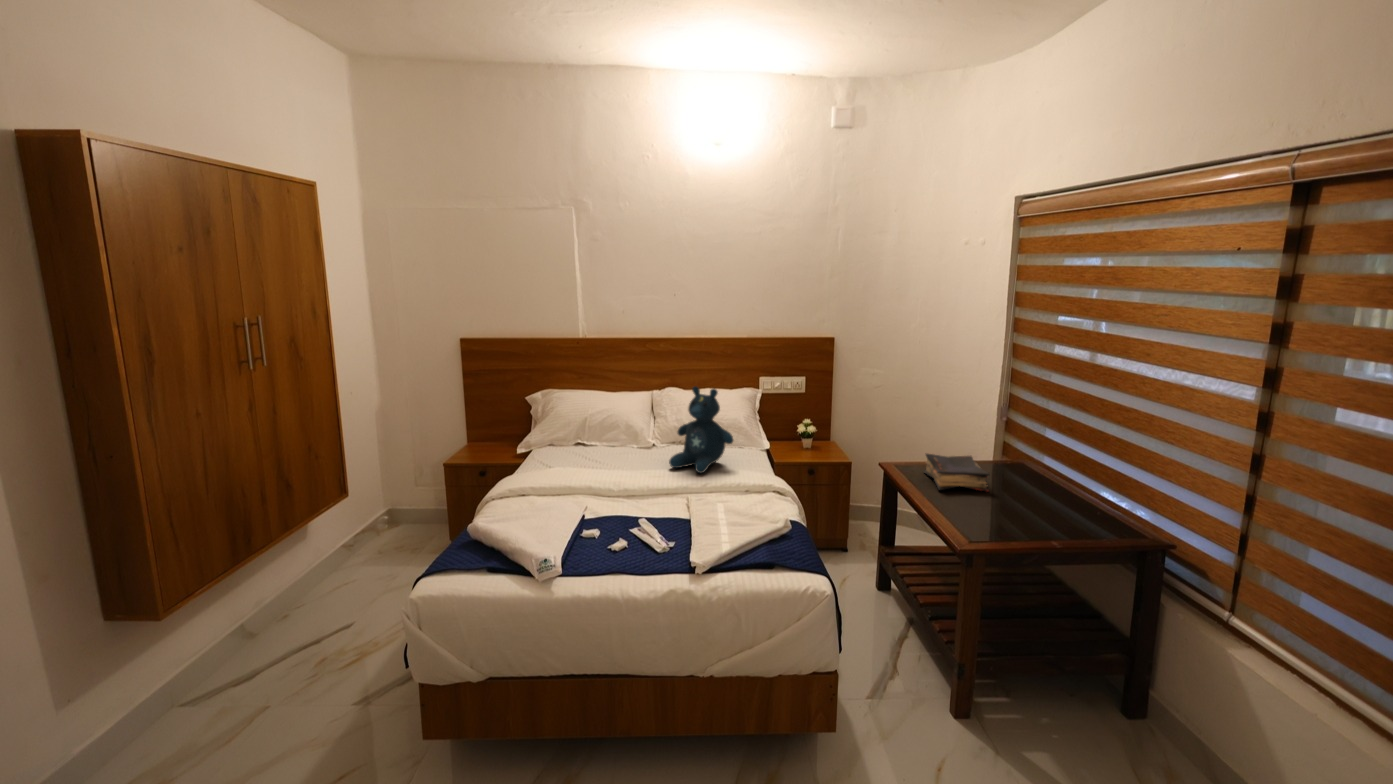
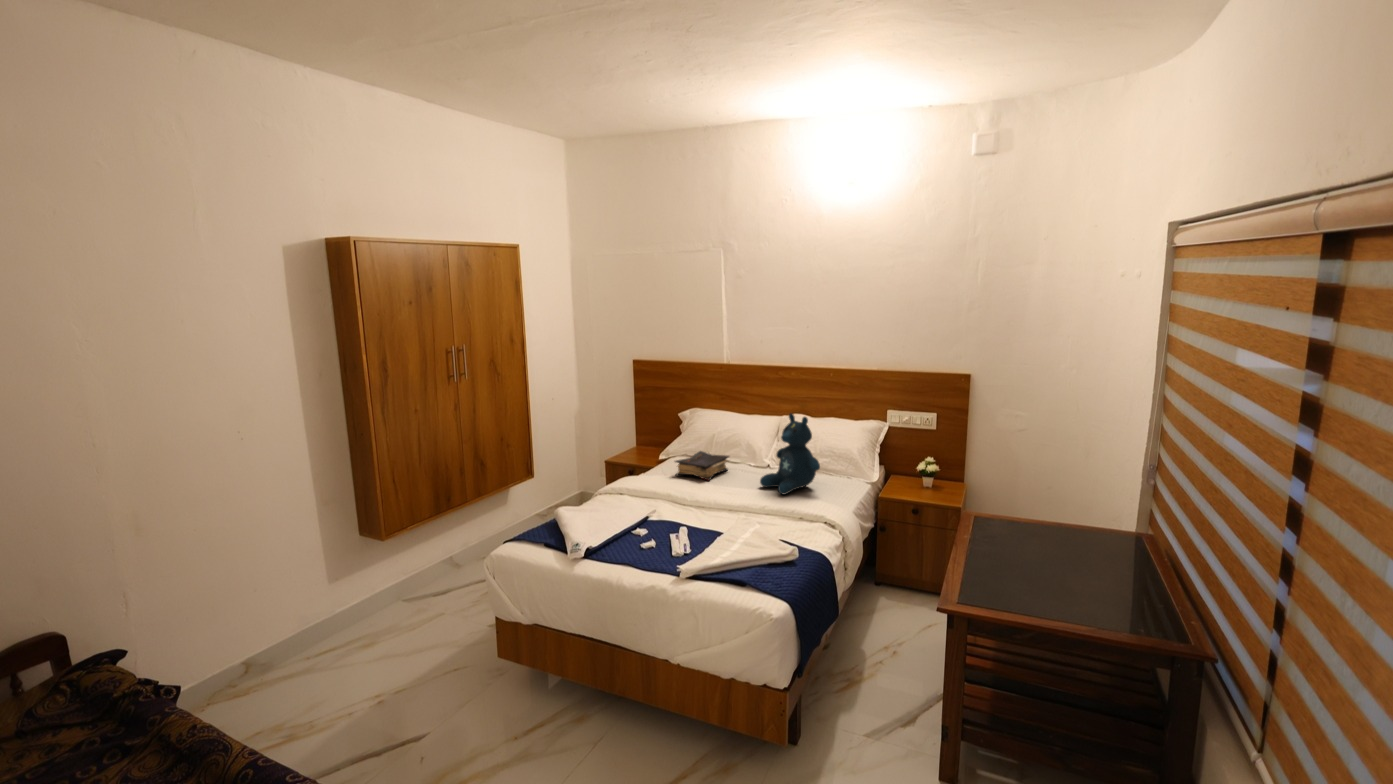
book: present [924,454,989,492] -> present [675,451,729,481]

